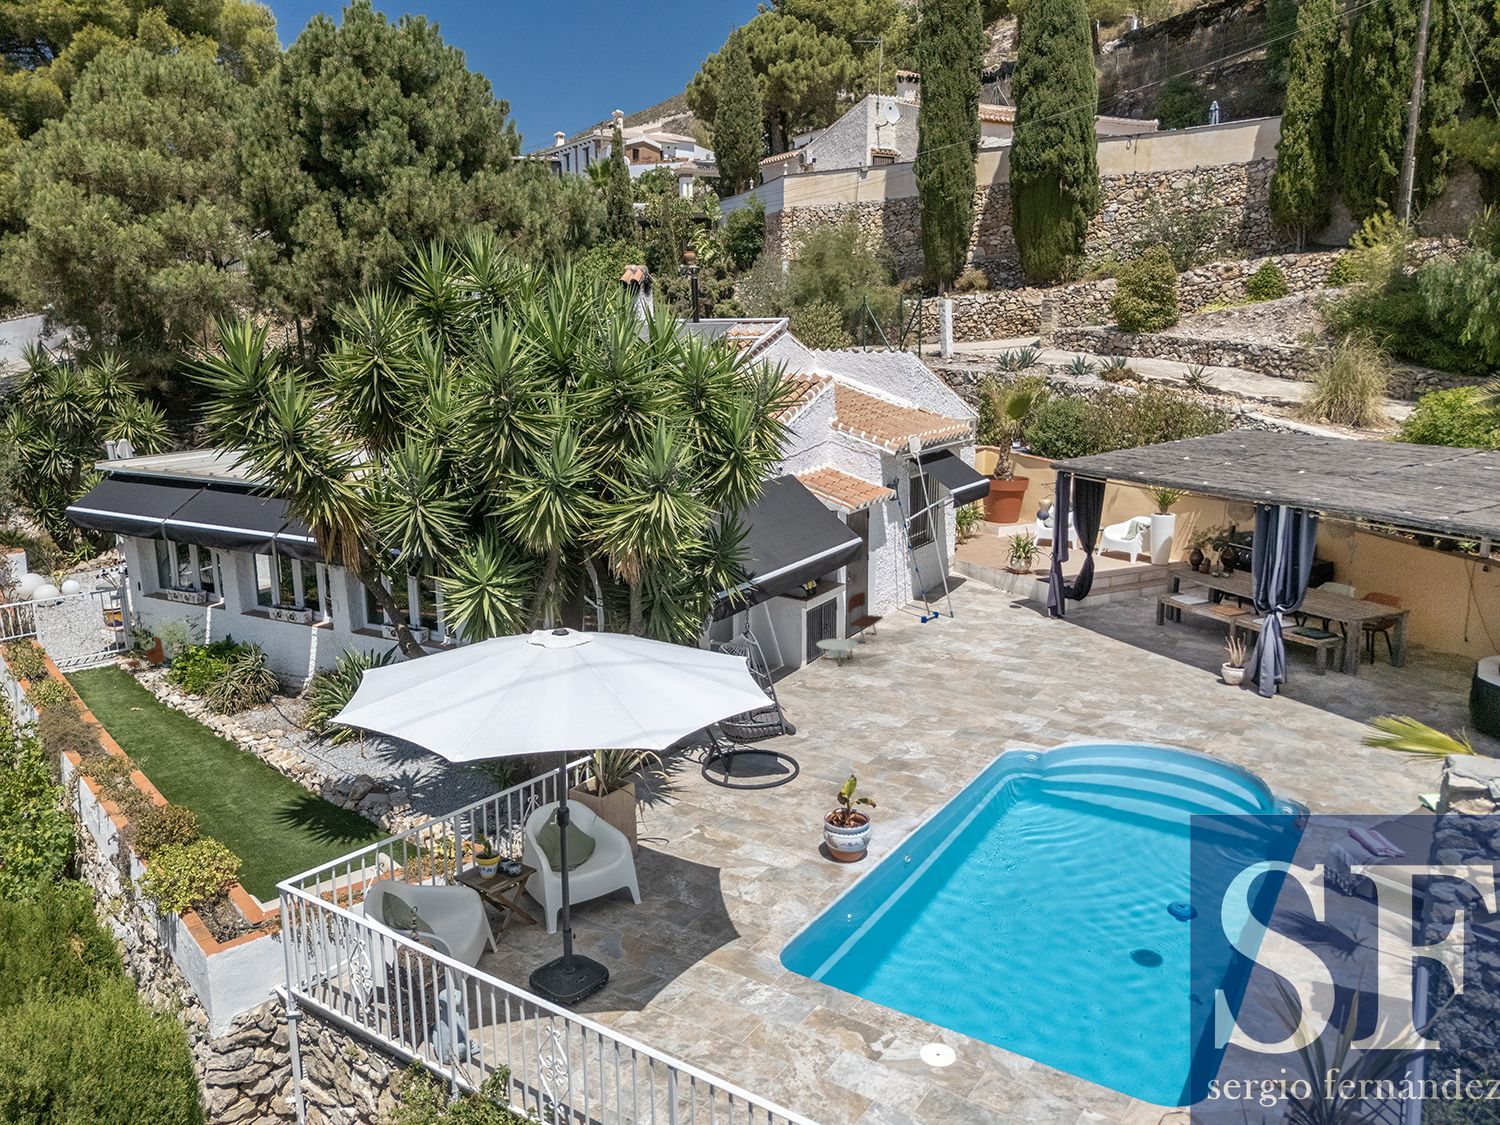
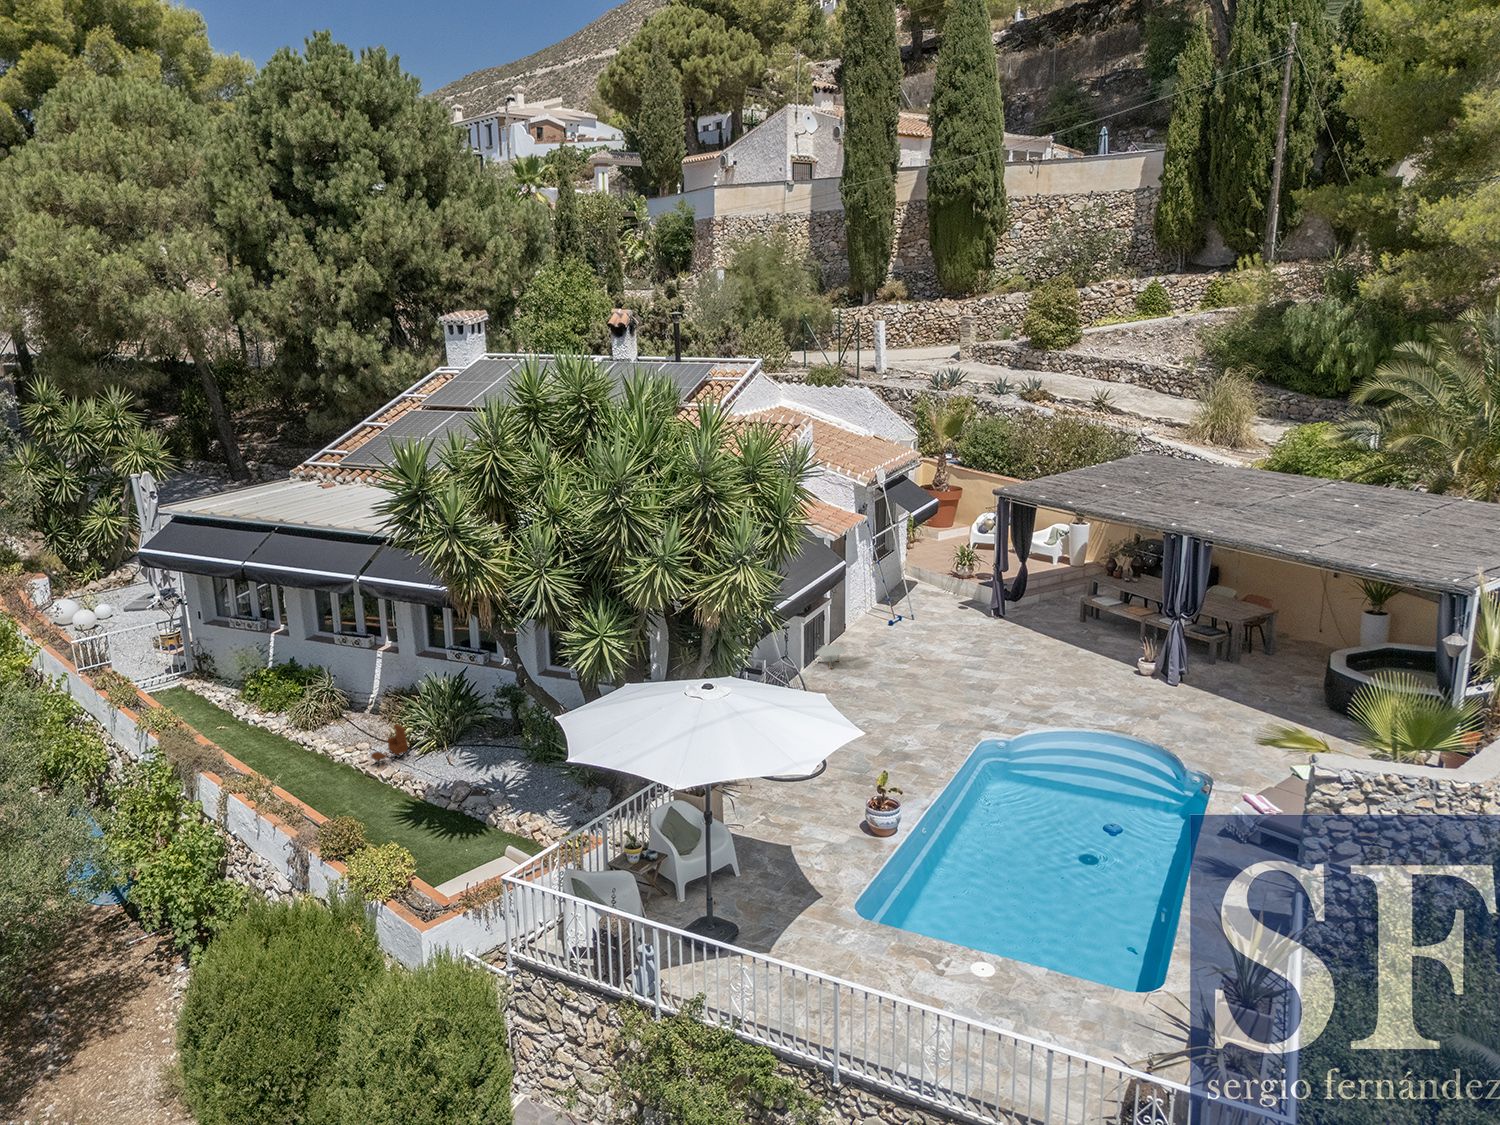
bench: present [848,592,883,643] -> none [832,603,859,647]
lounge chair: present [128,636,164,672] -> present [371,724,408,765]

